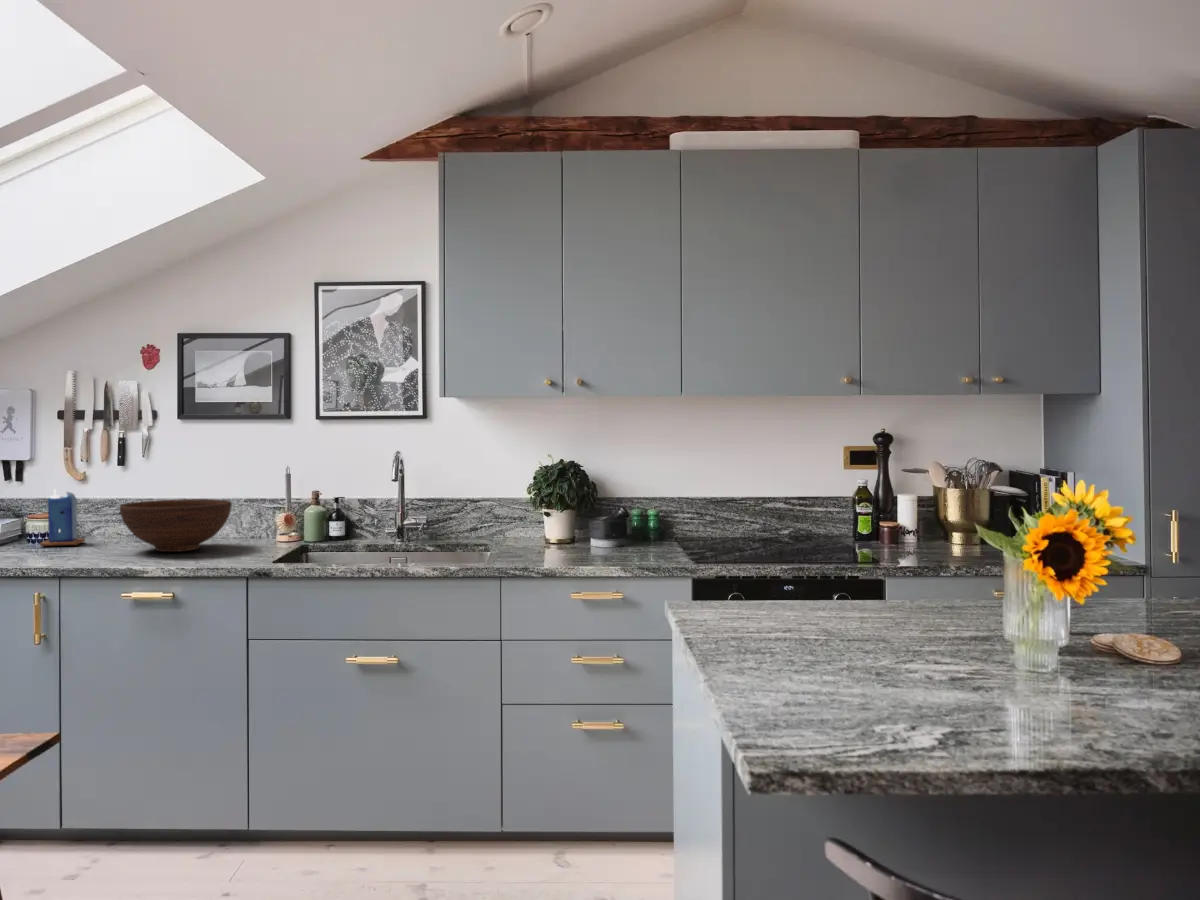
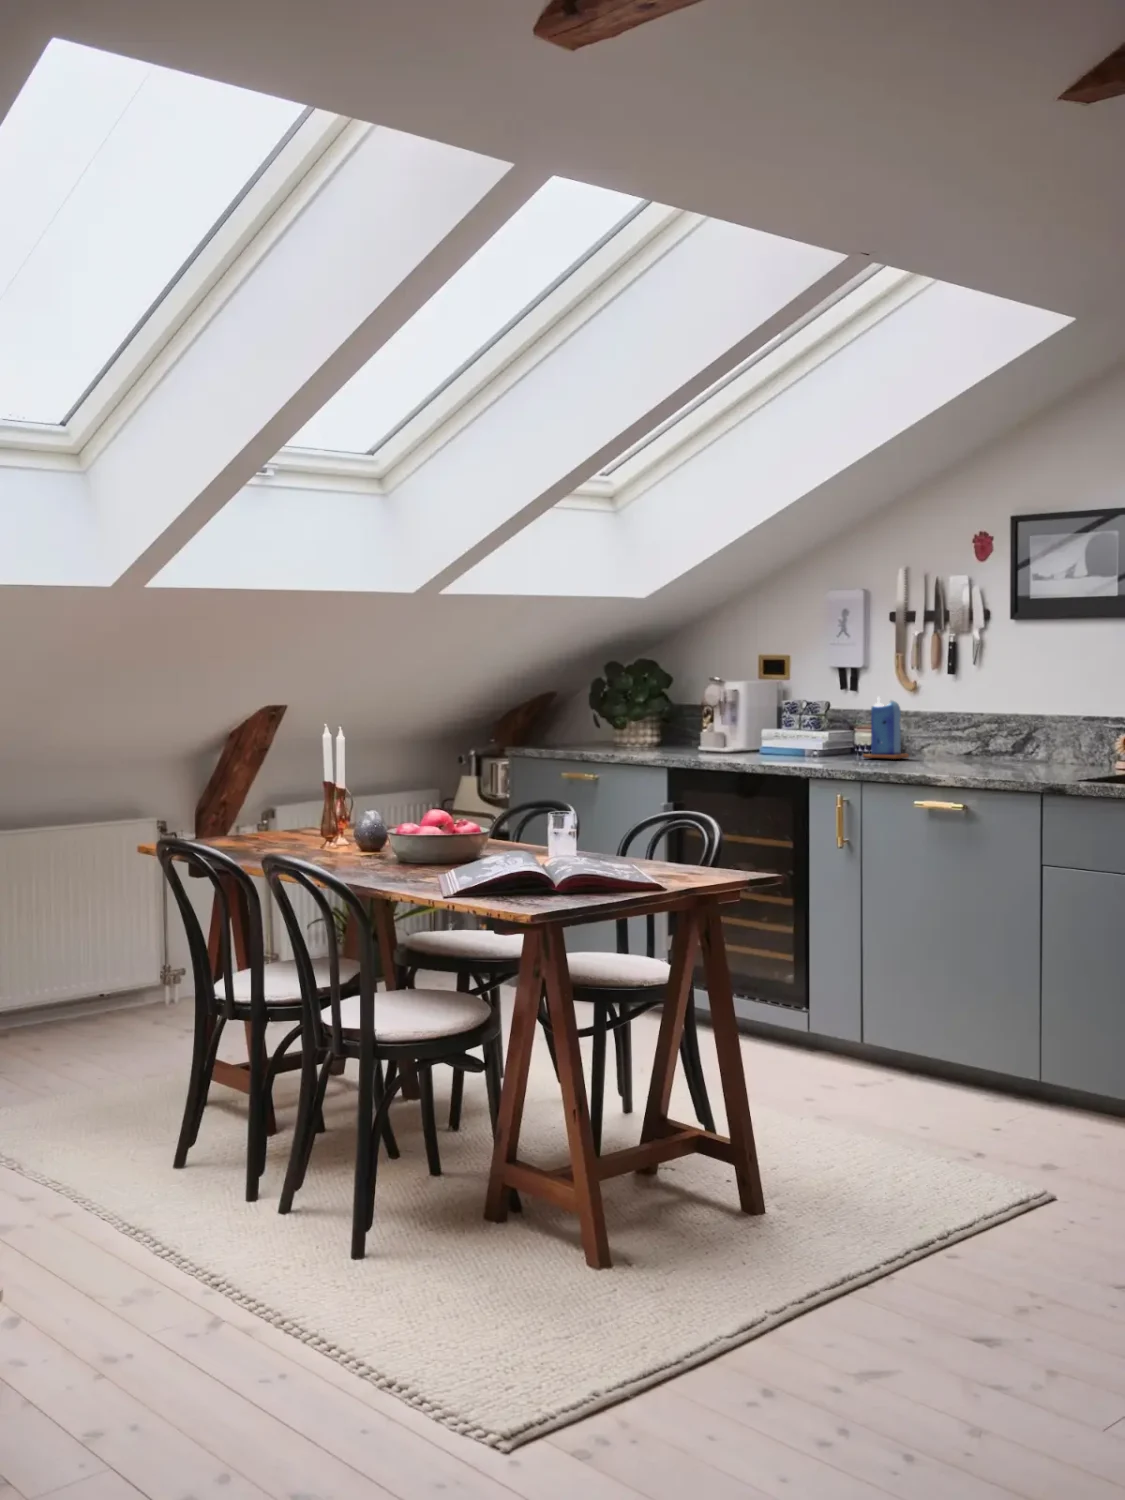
fruit bowl: present [120,499,232,552] -> none [930,712,1053,768]

